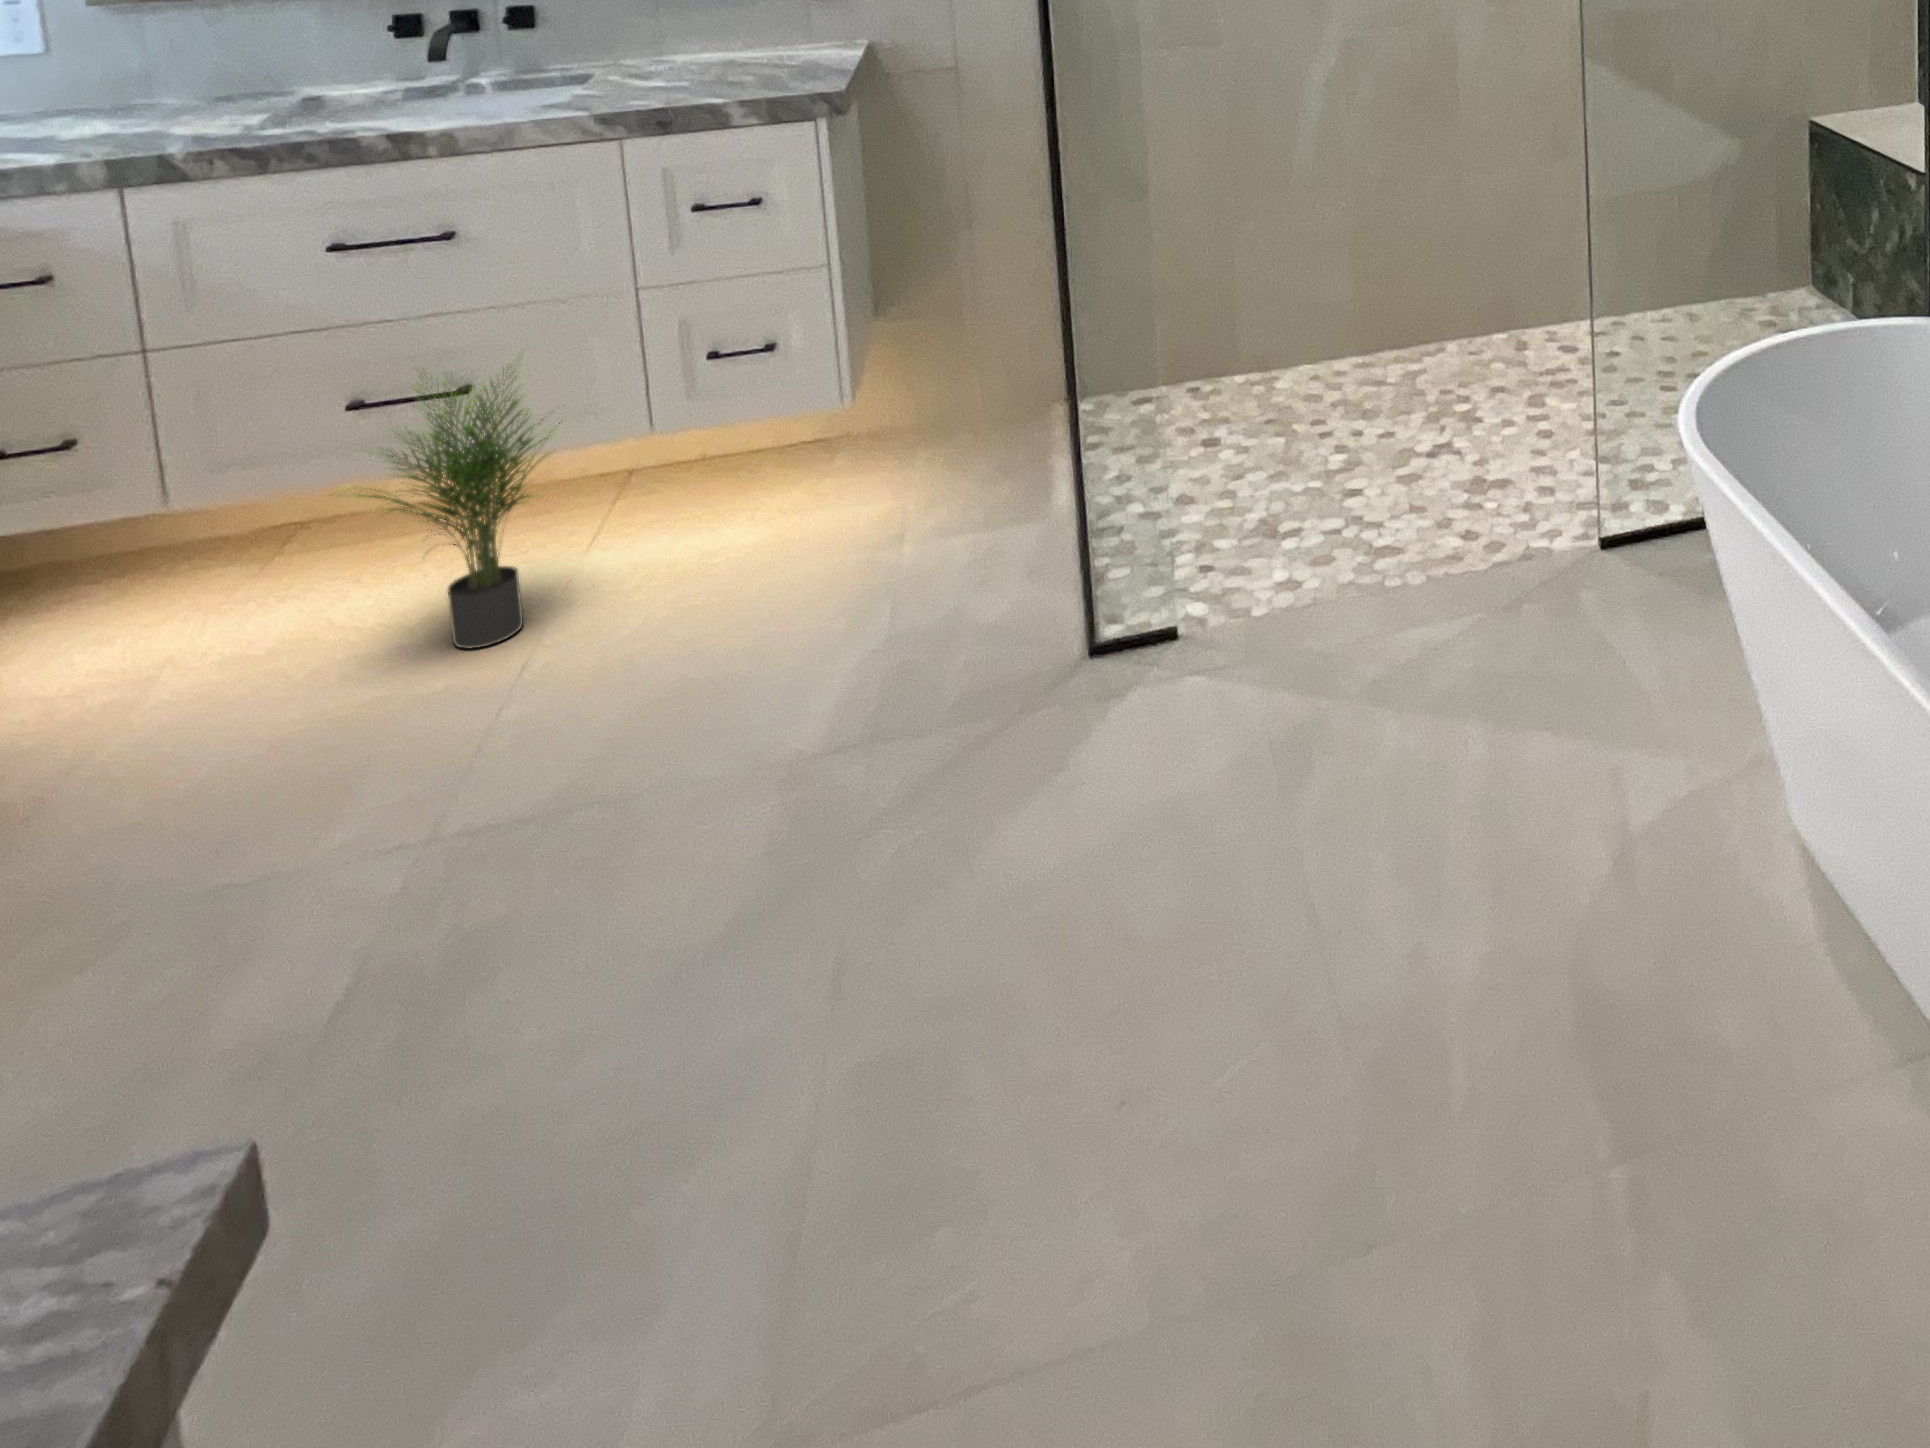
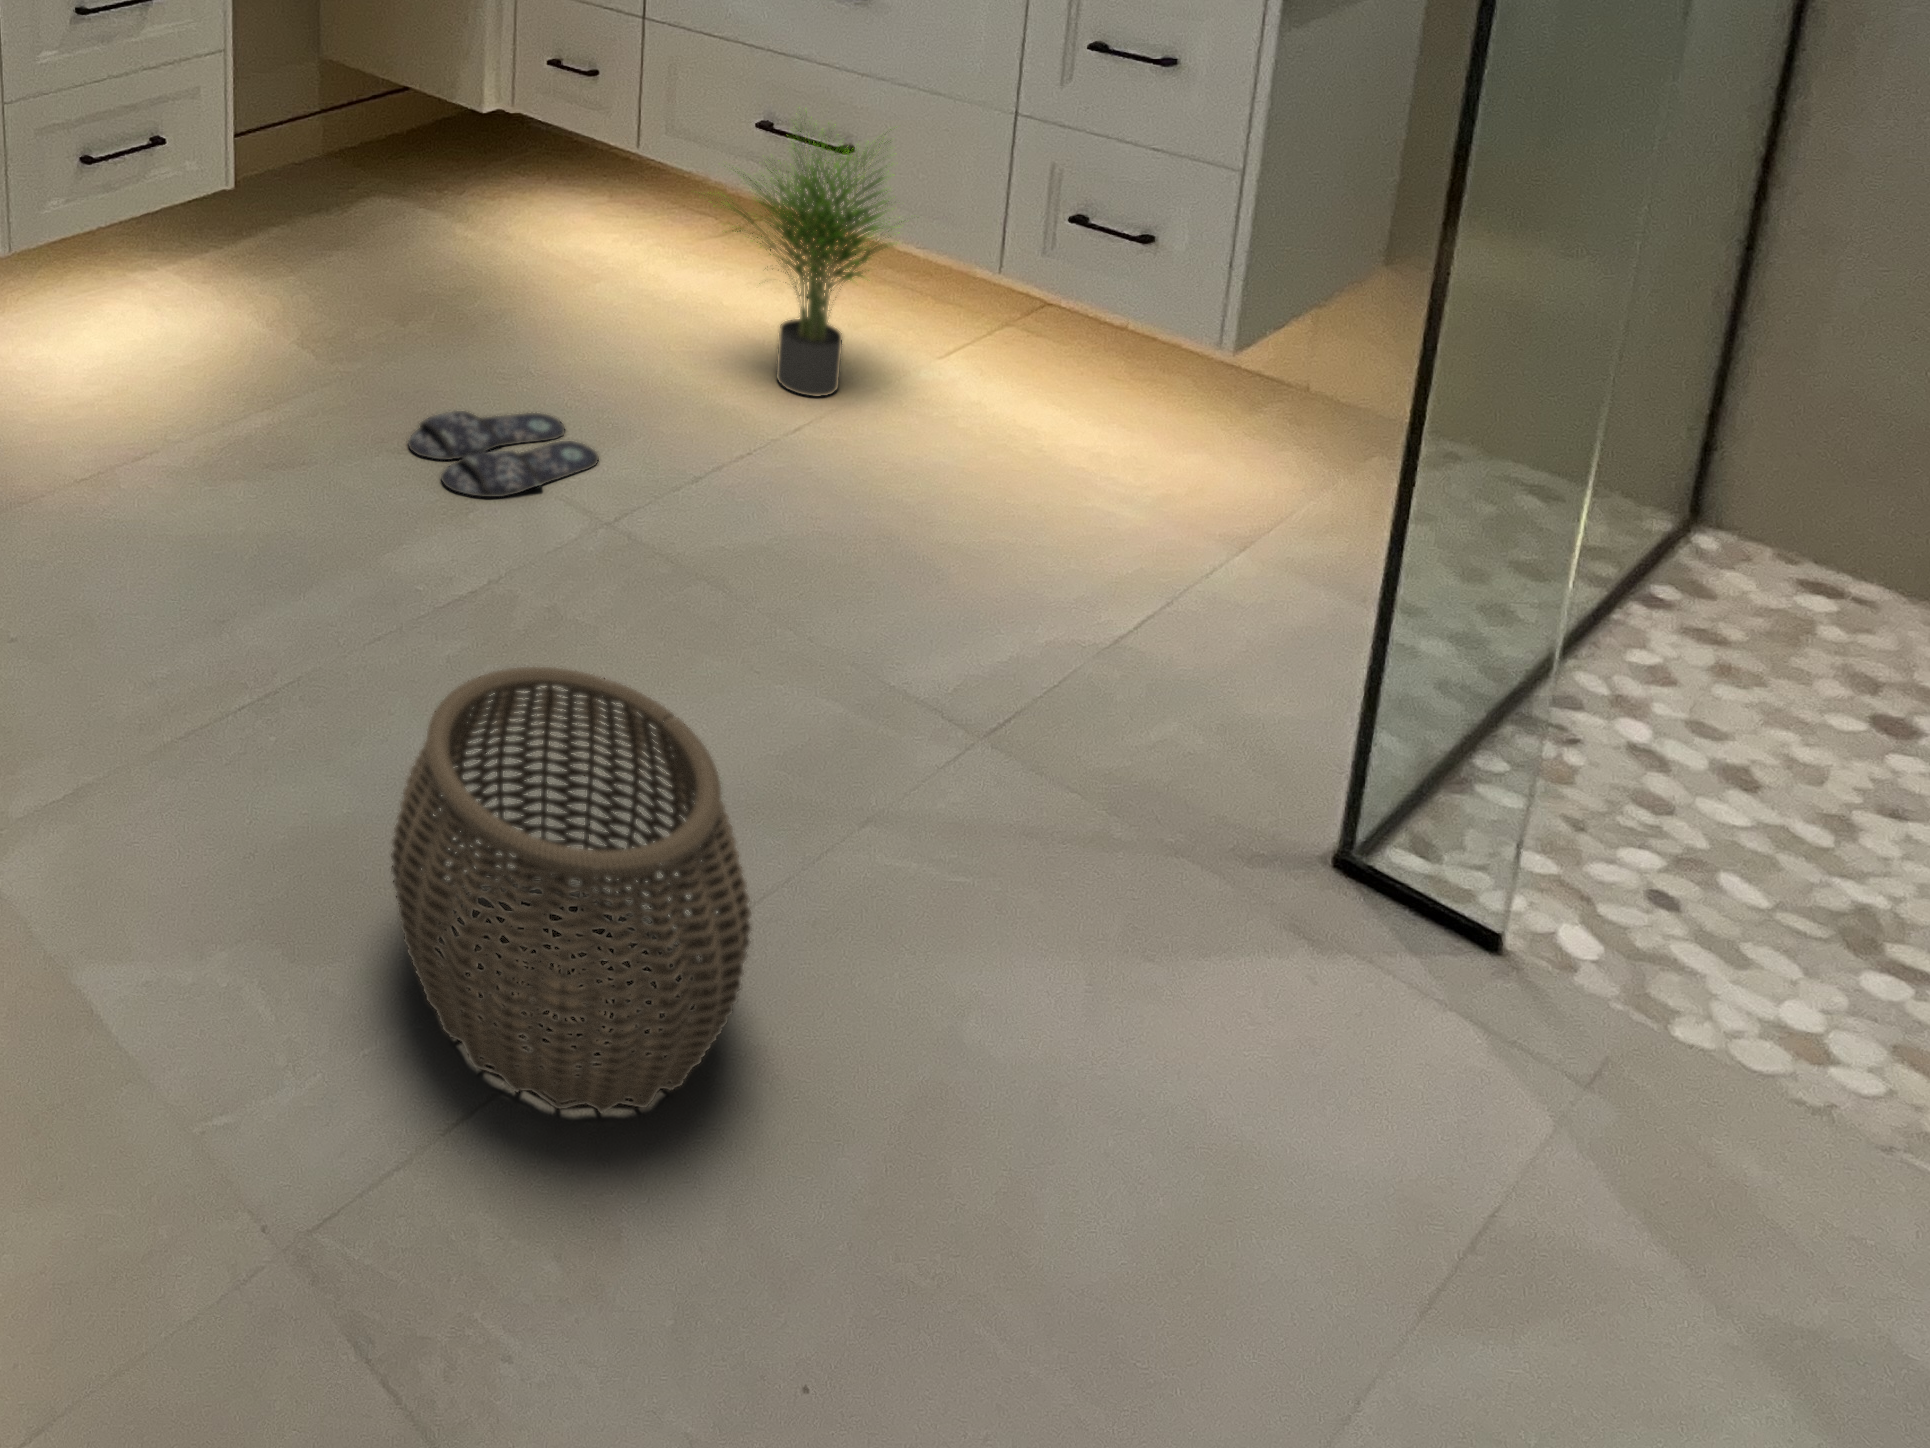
woven basket: none [584,794,949,1229] -> present [391,667,752,1113]
slippers: none [75,806,352,957] -> present [408,411,598,497]

